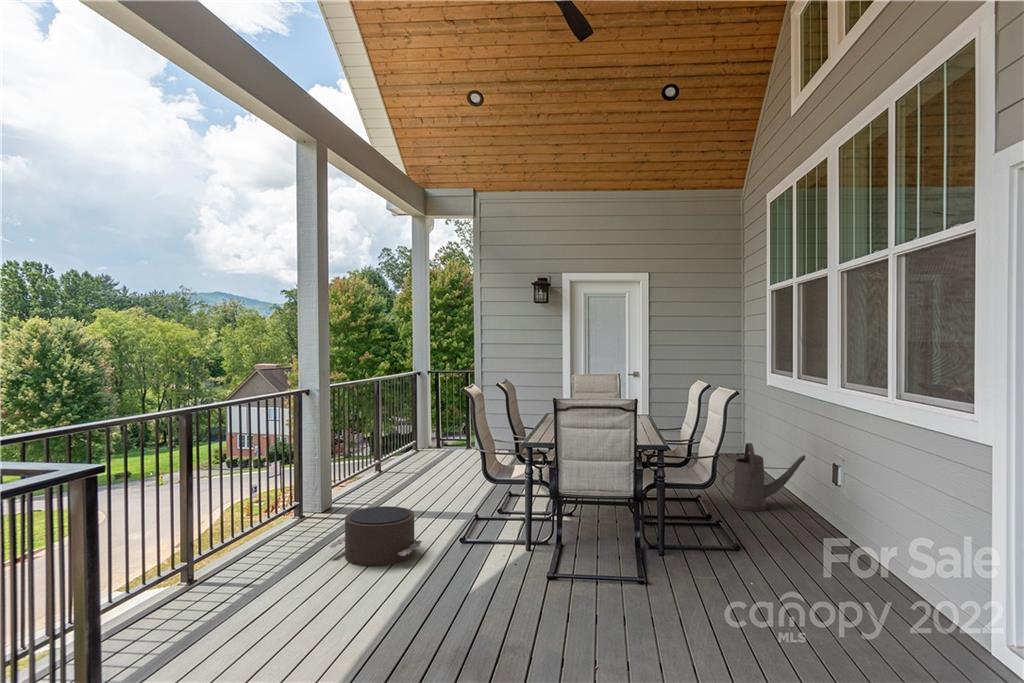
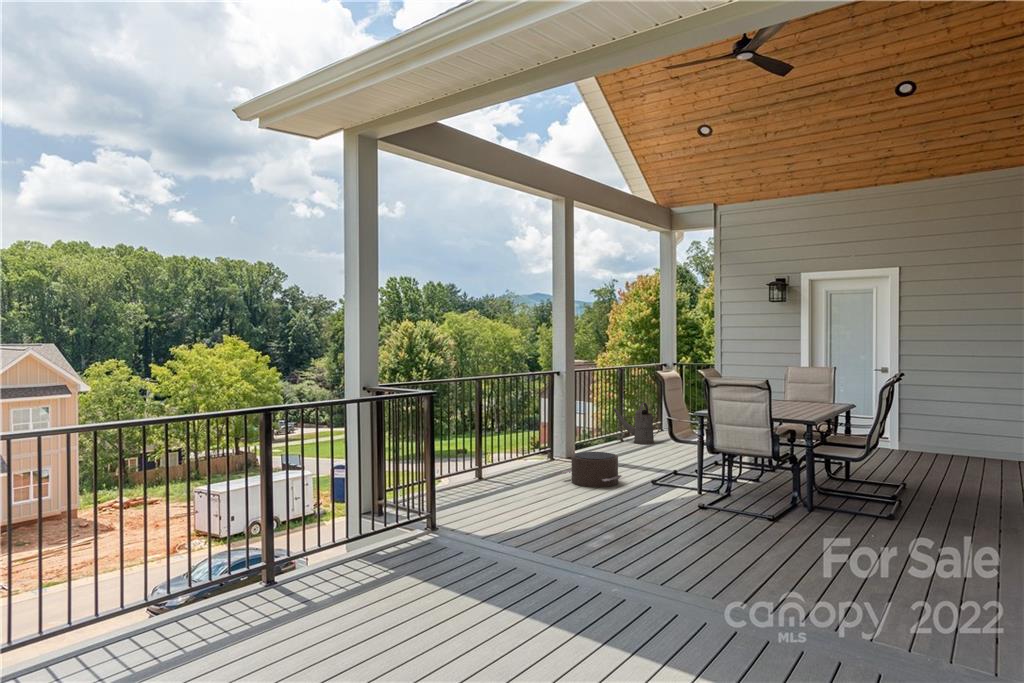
watering can: present [722,443,805,511] -> present [613,403,660,444]

